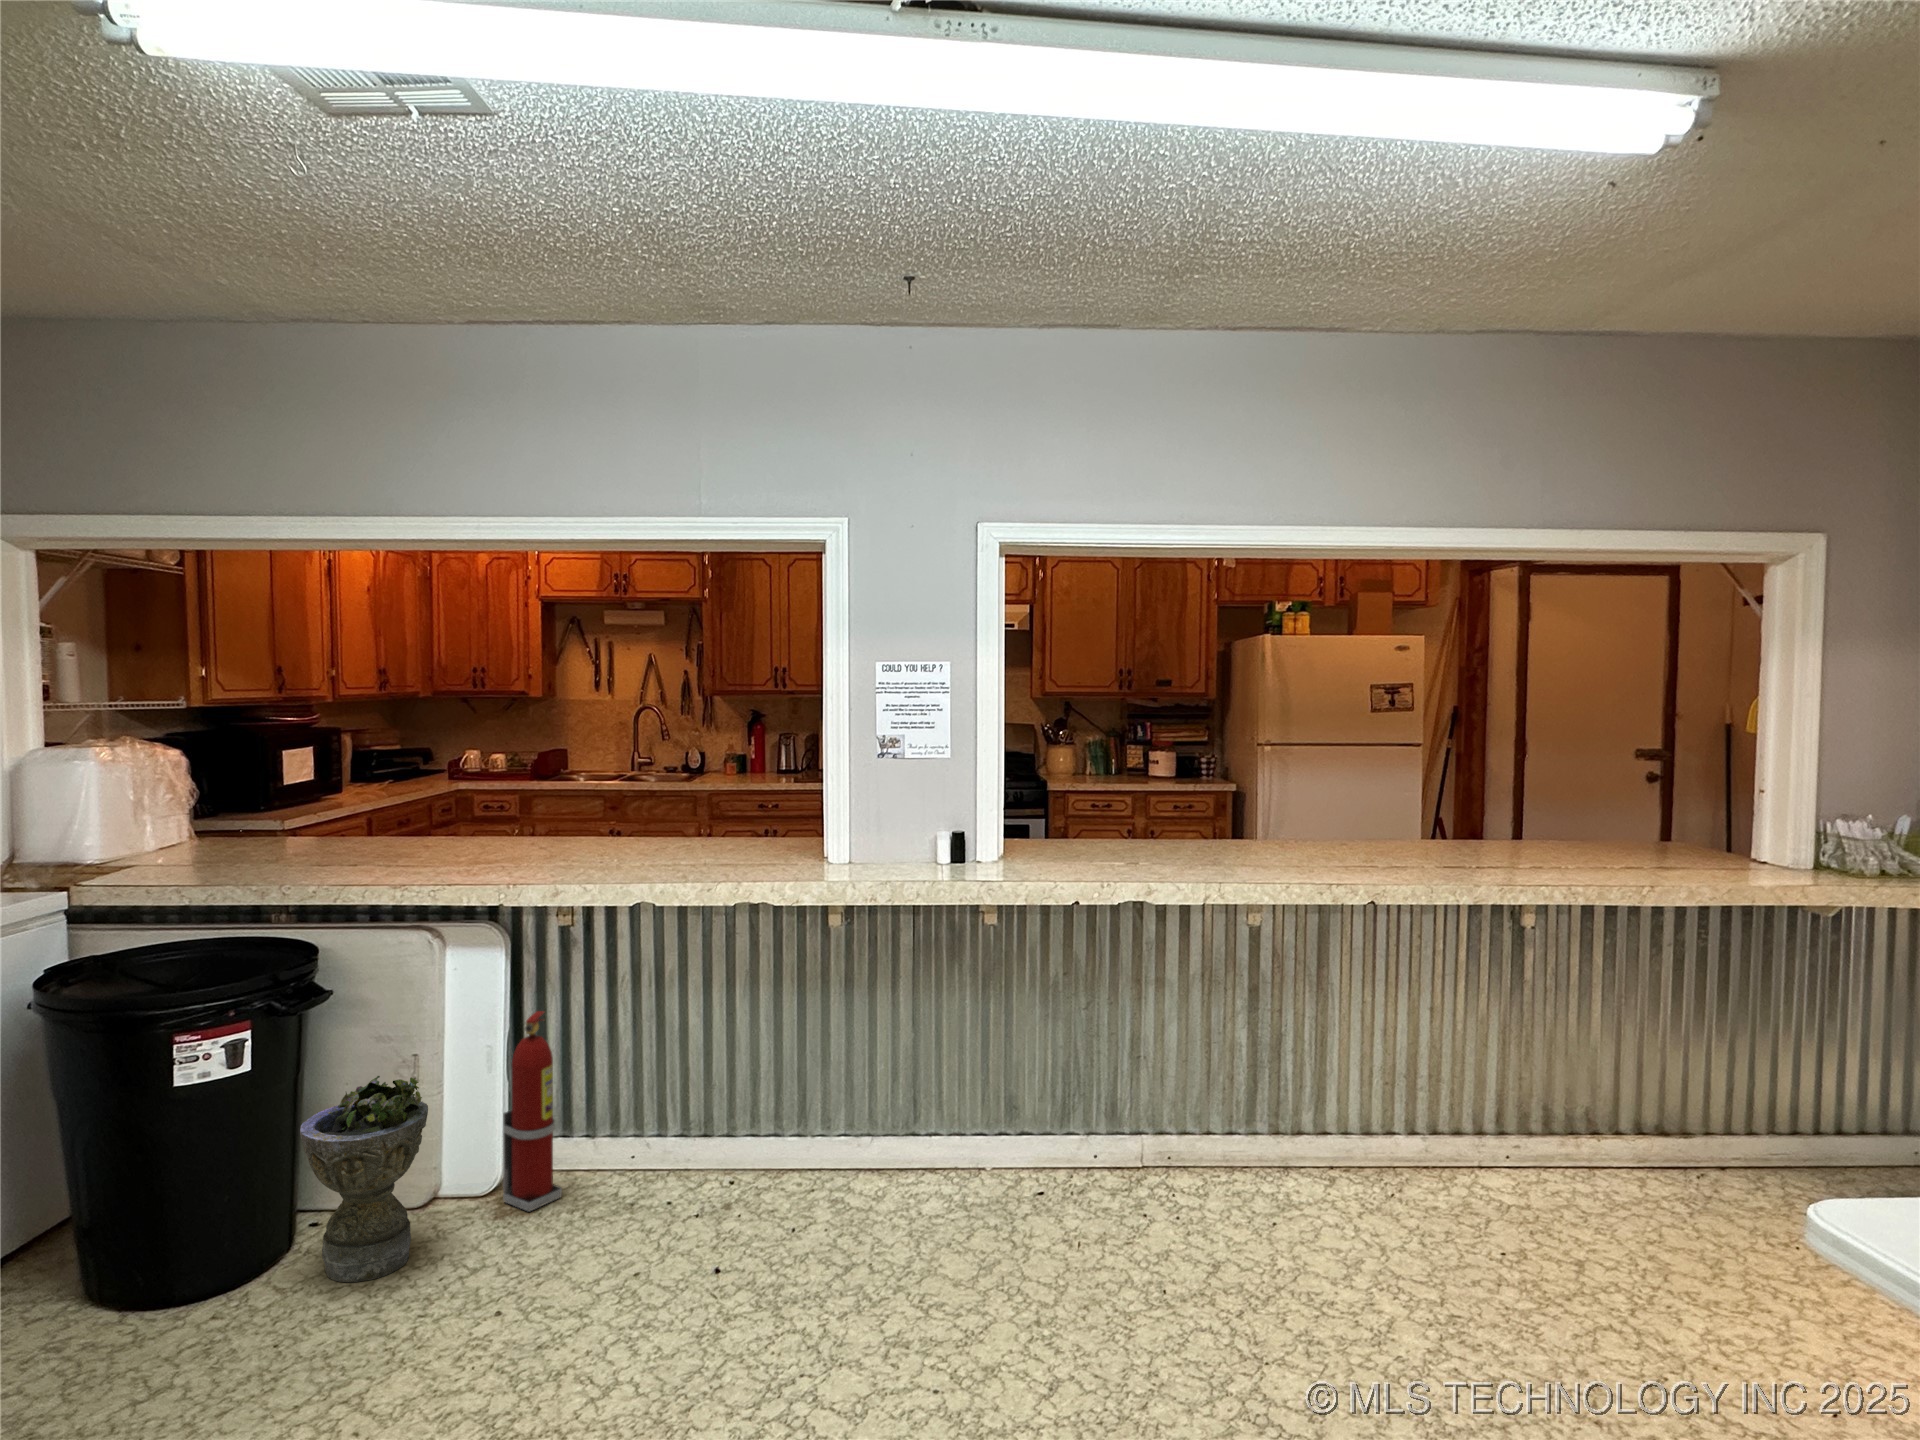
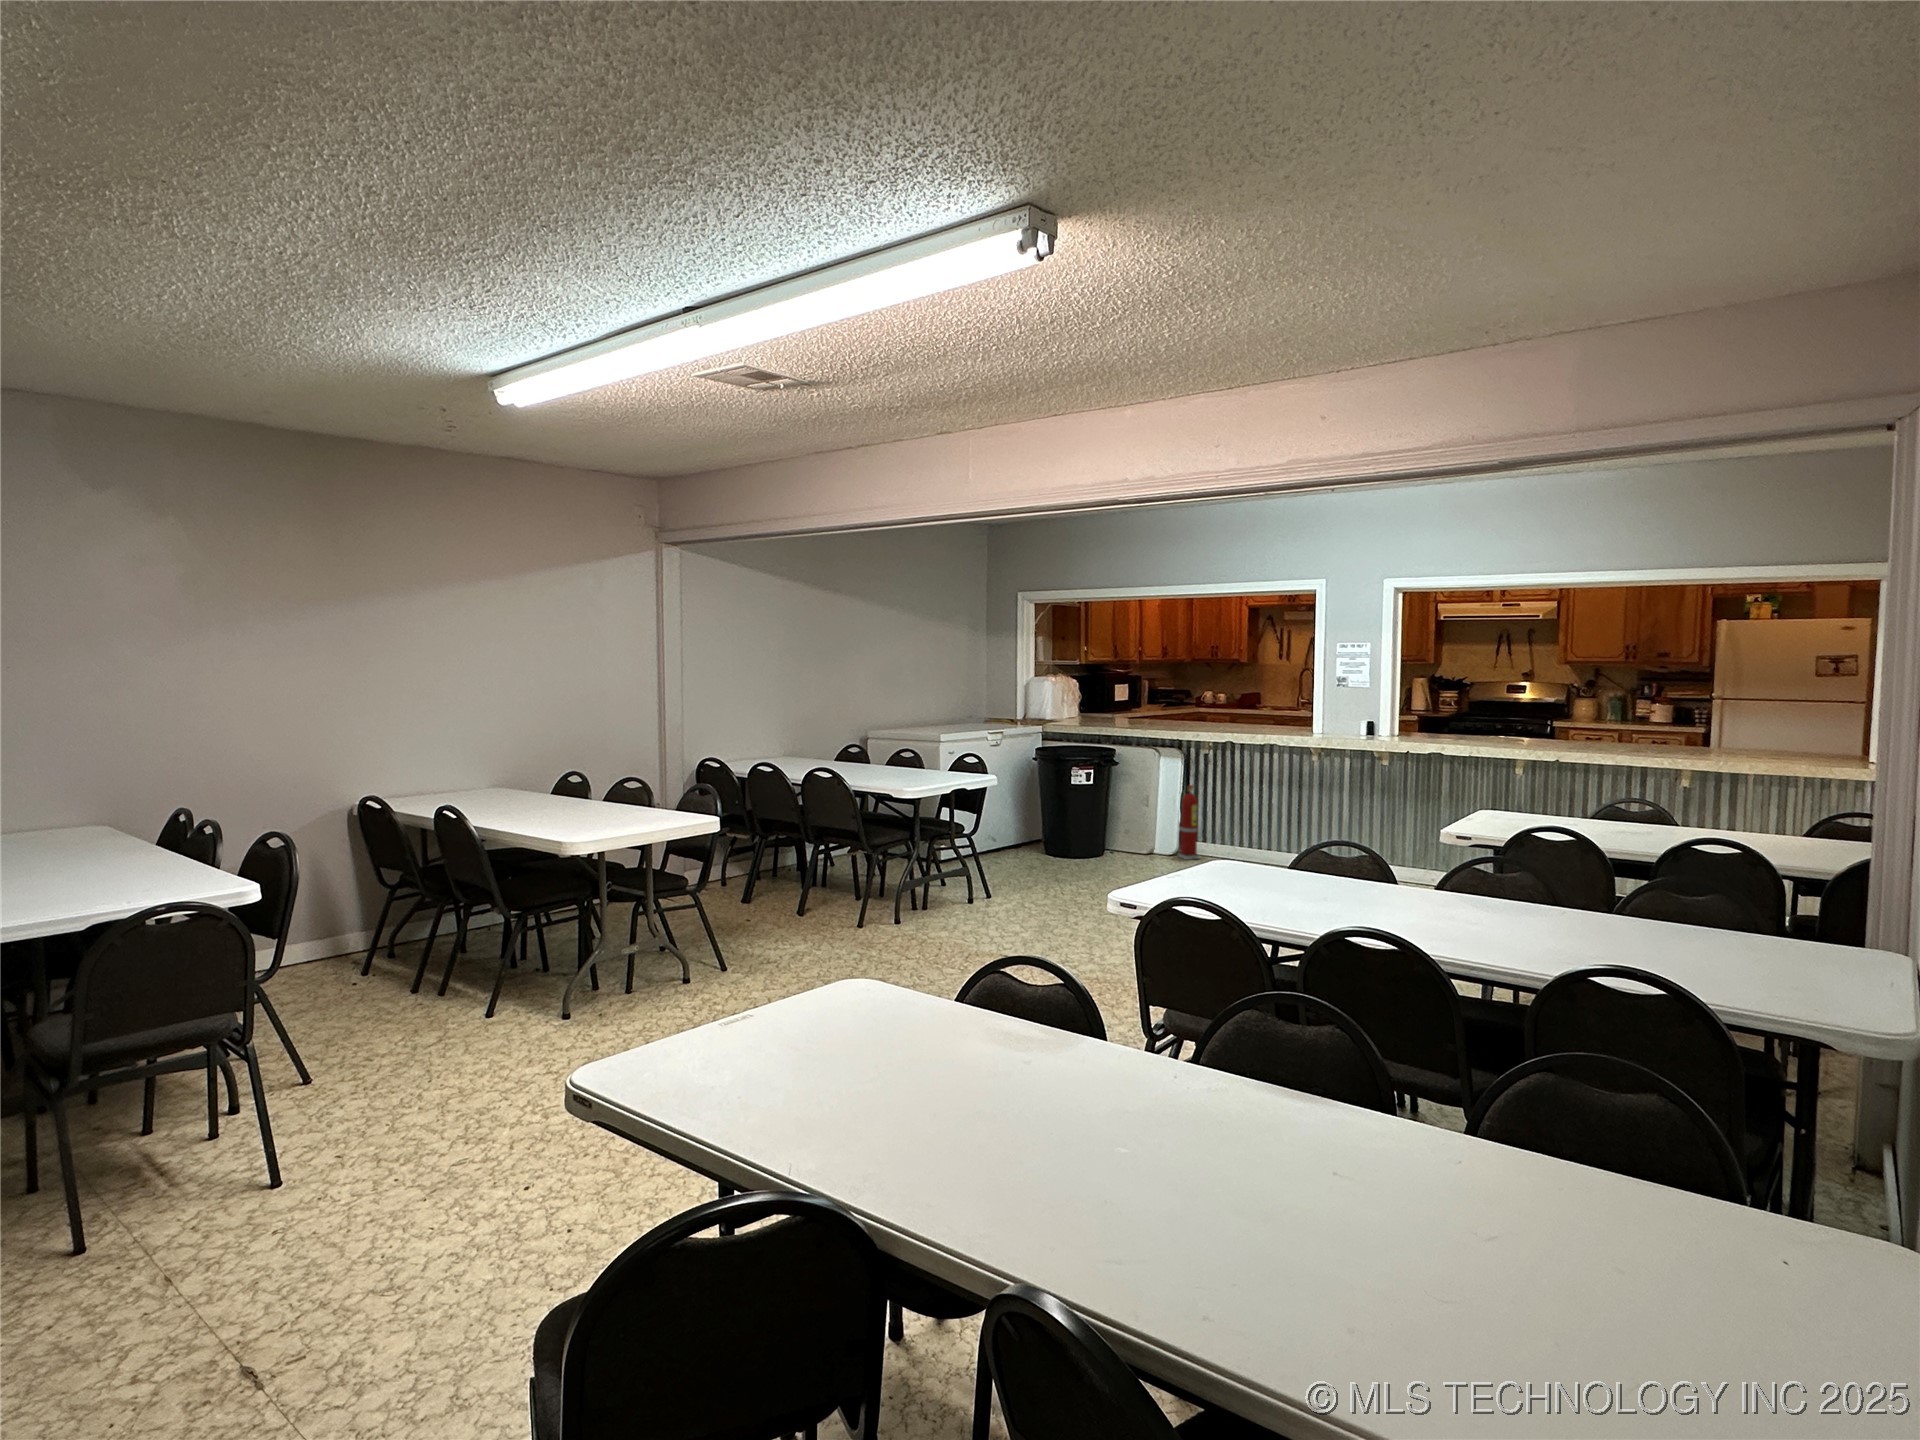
planter: present [300,1076,428,1282] -> none [1108,795,1149,863]

